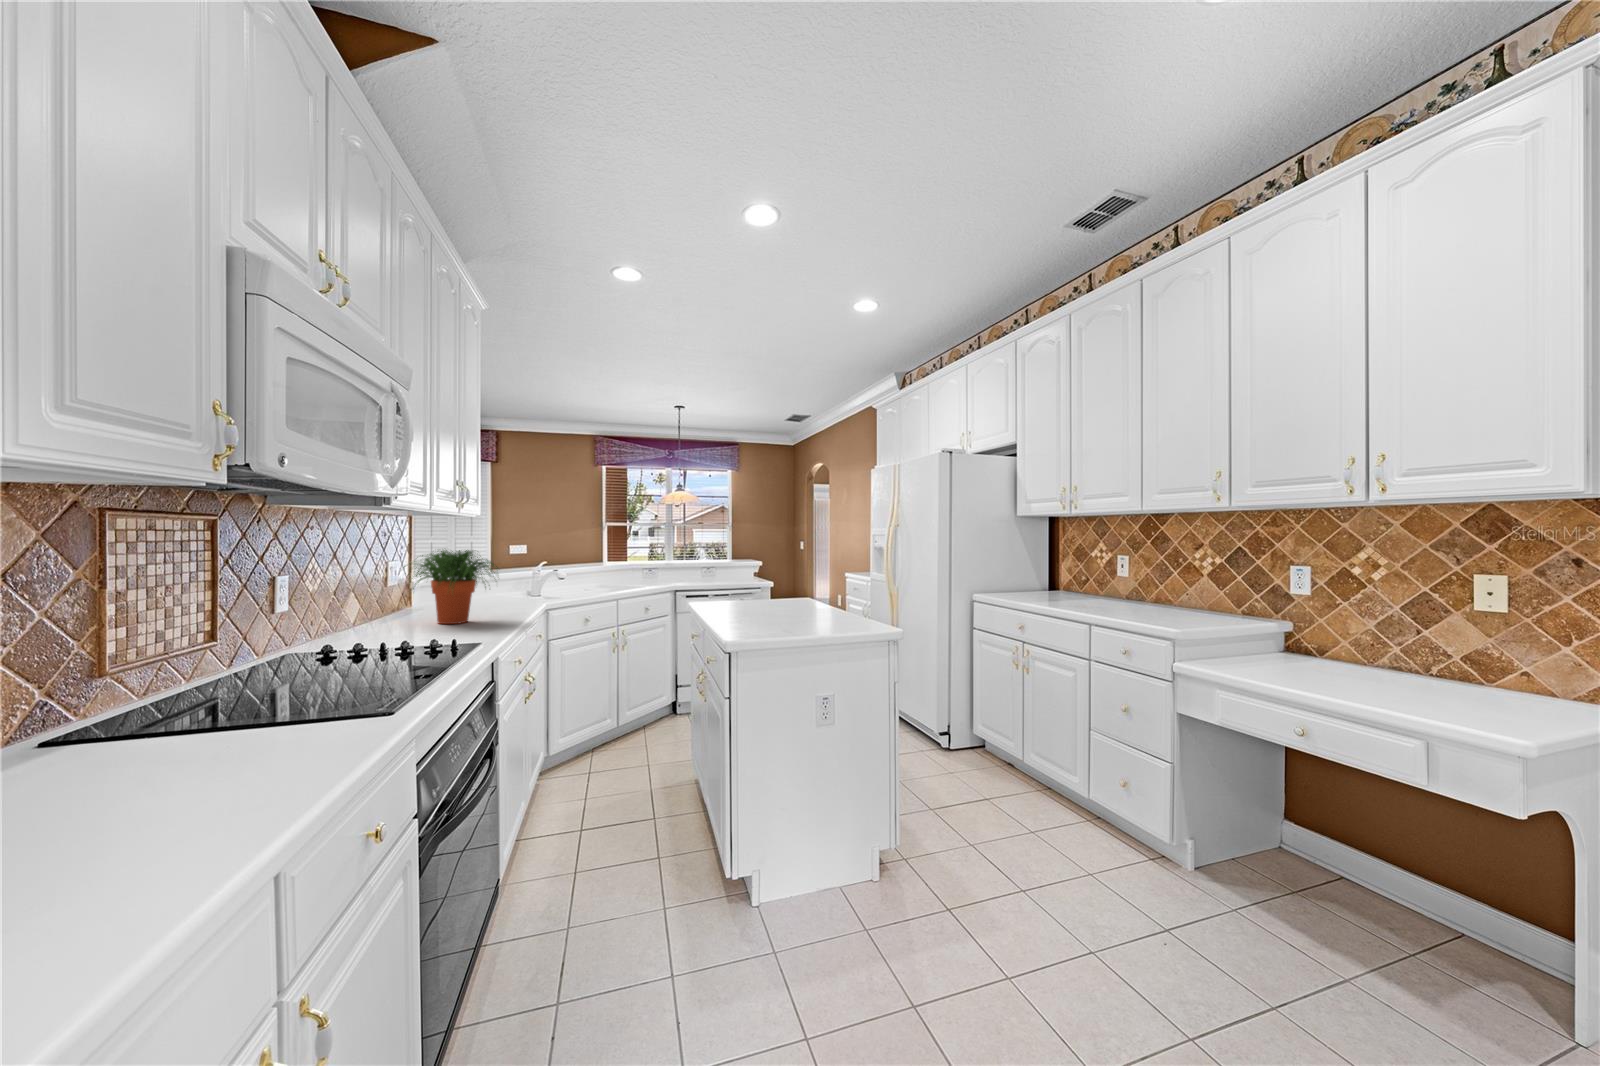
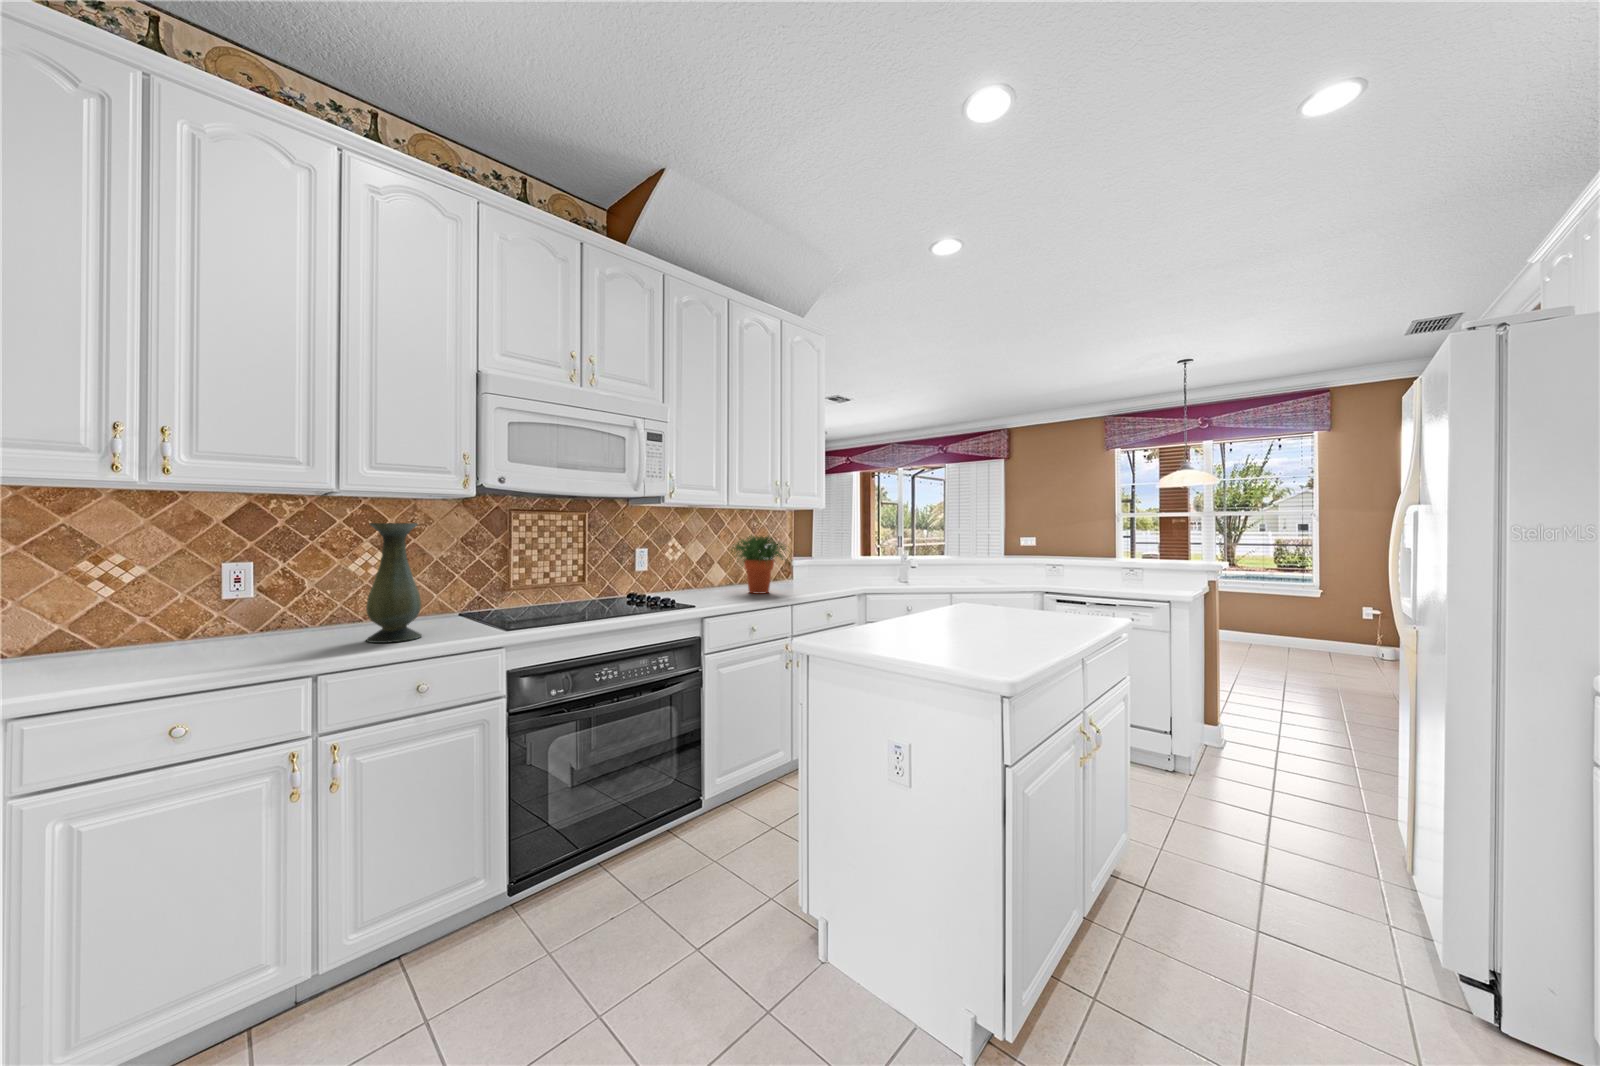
vase: none [82,546,244,839] -> present [366,523,422,643]

